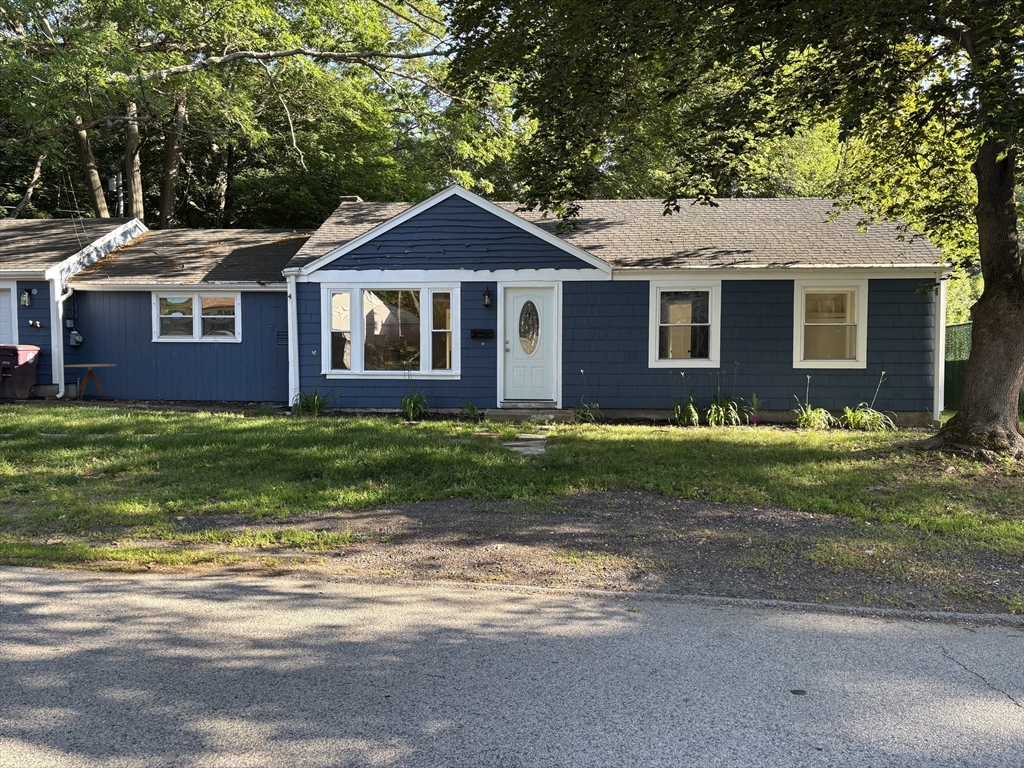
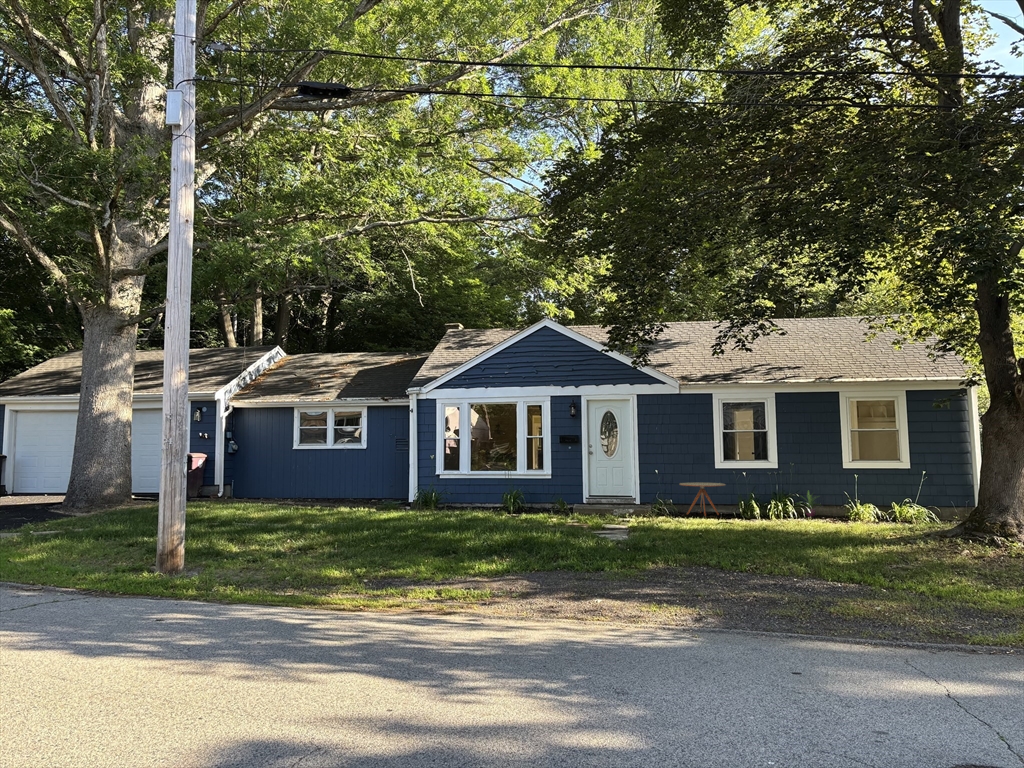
round table: present [64,364,116,398] -> present [680,483,725,514]

